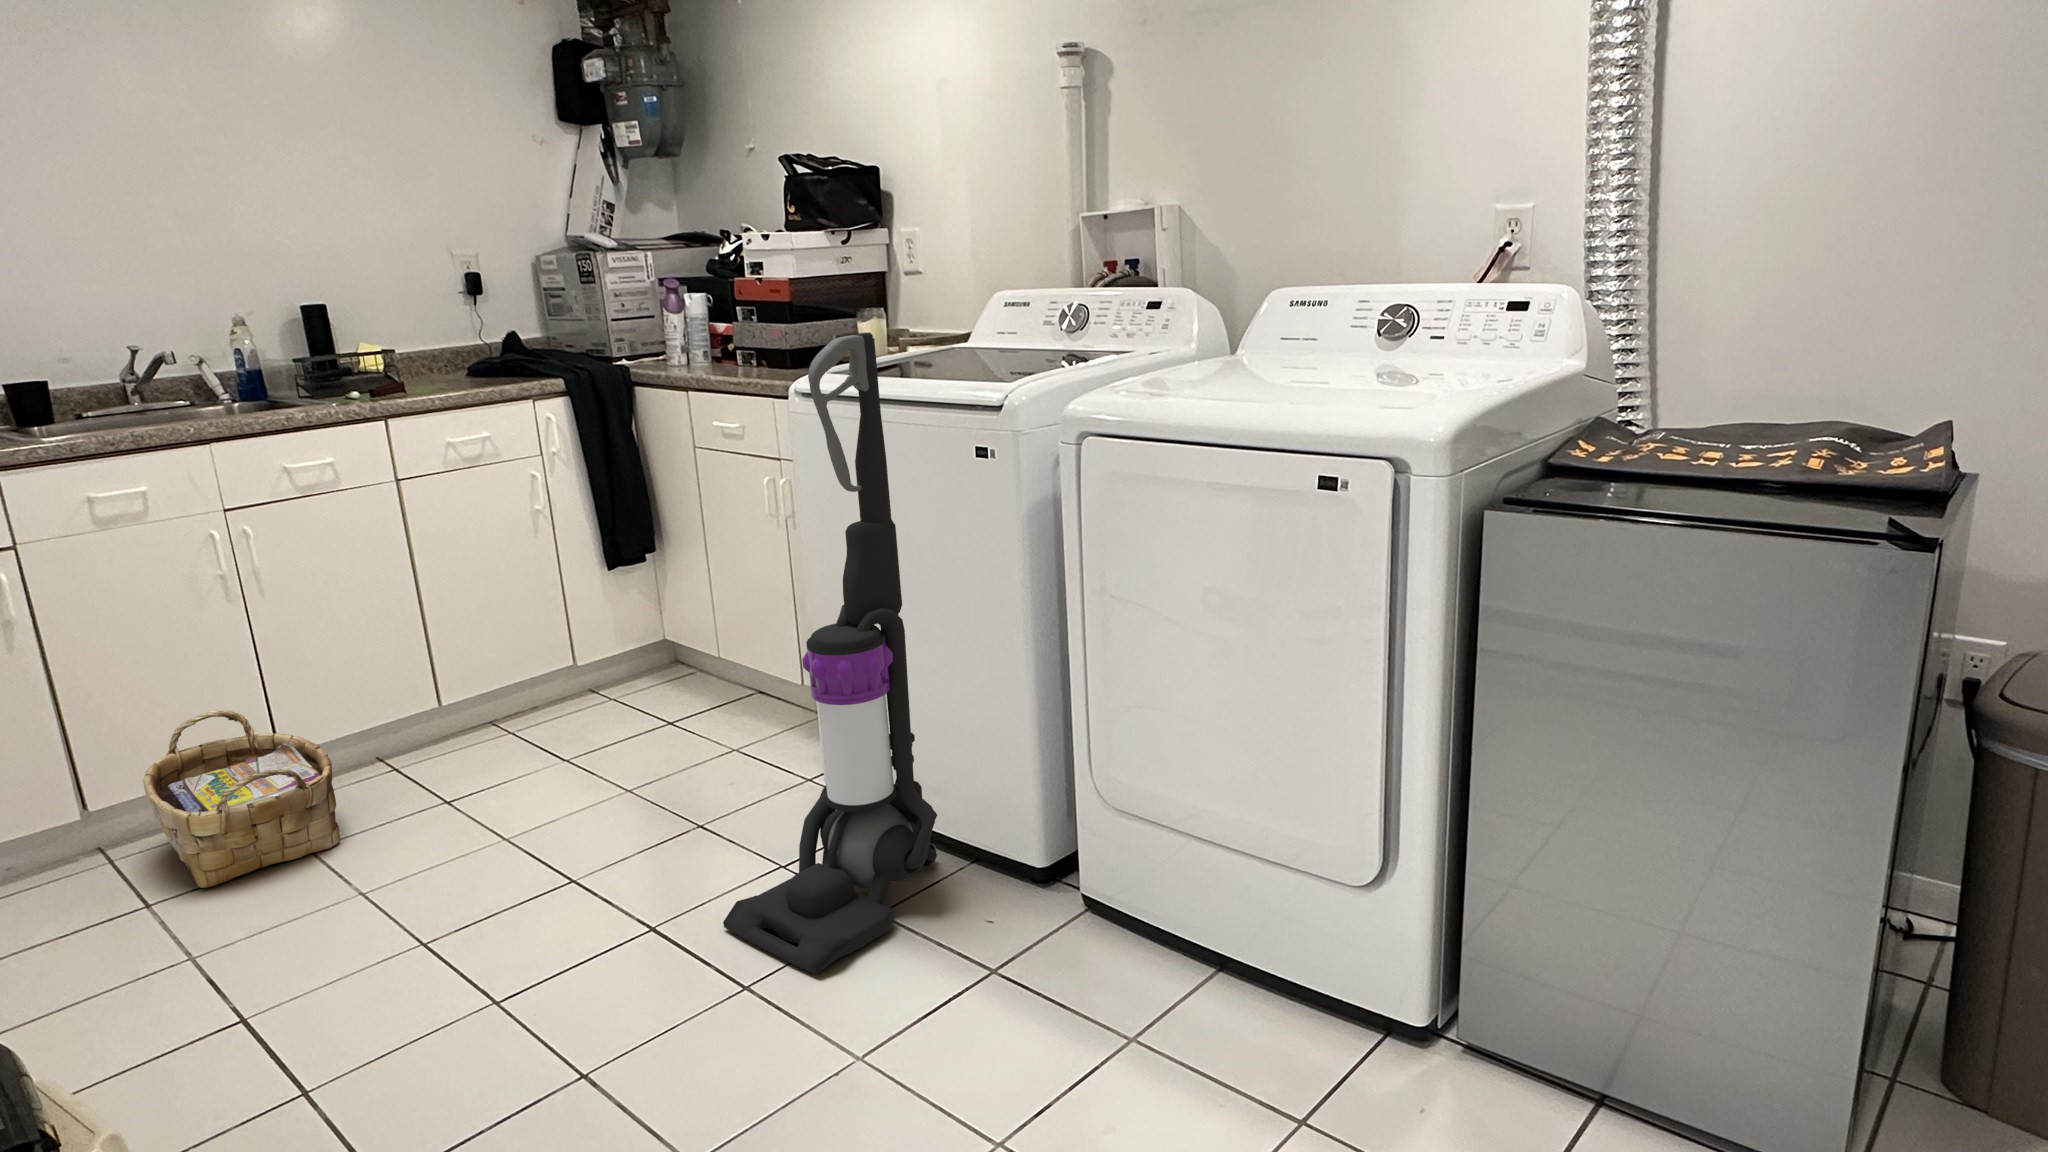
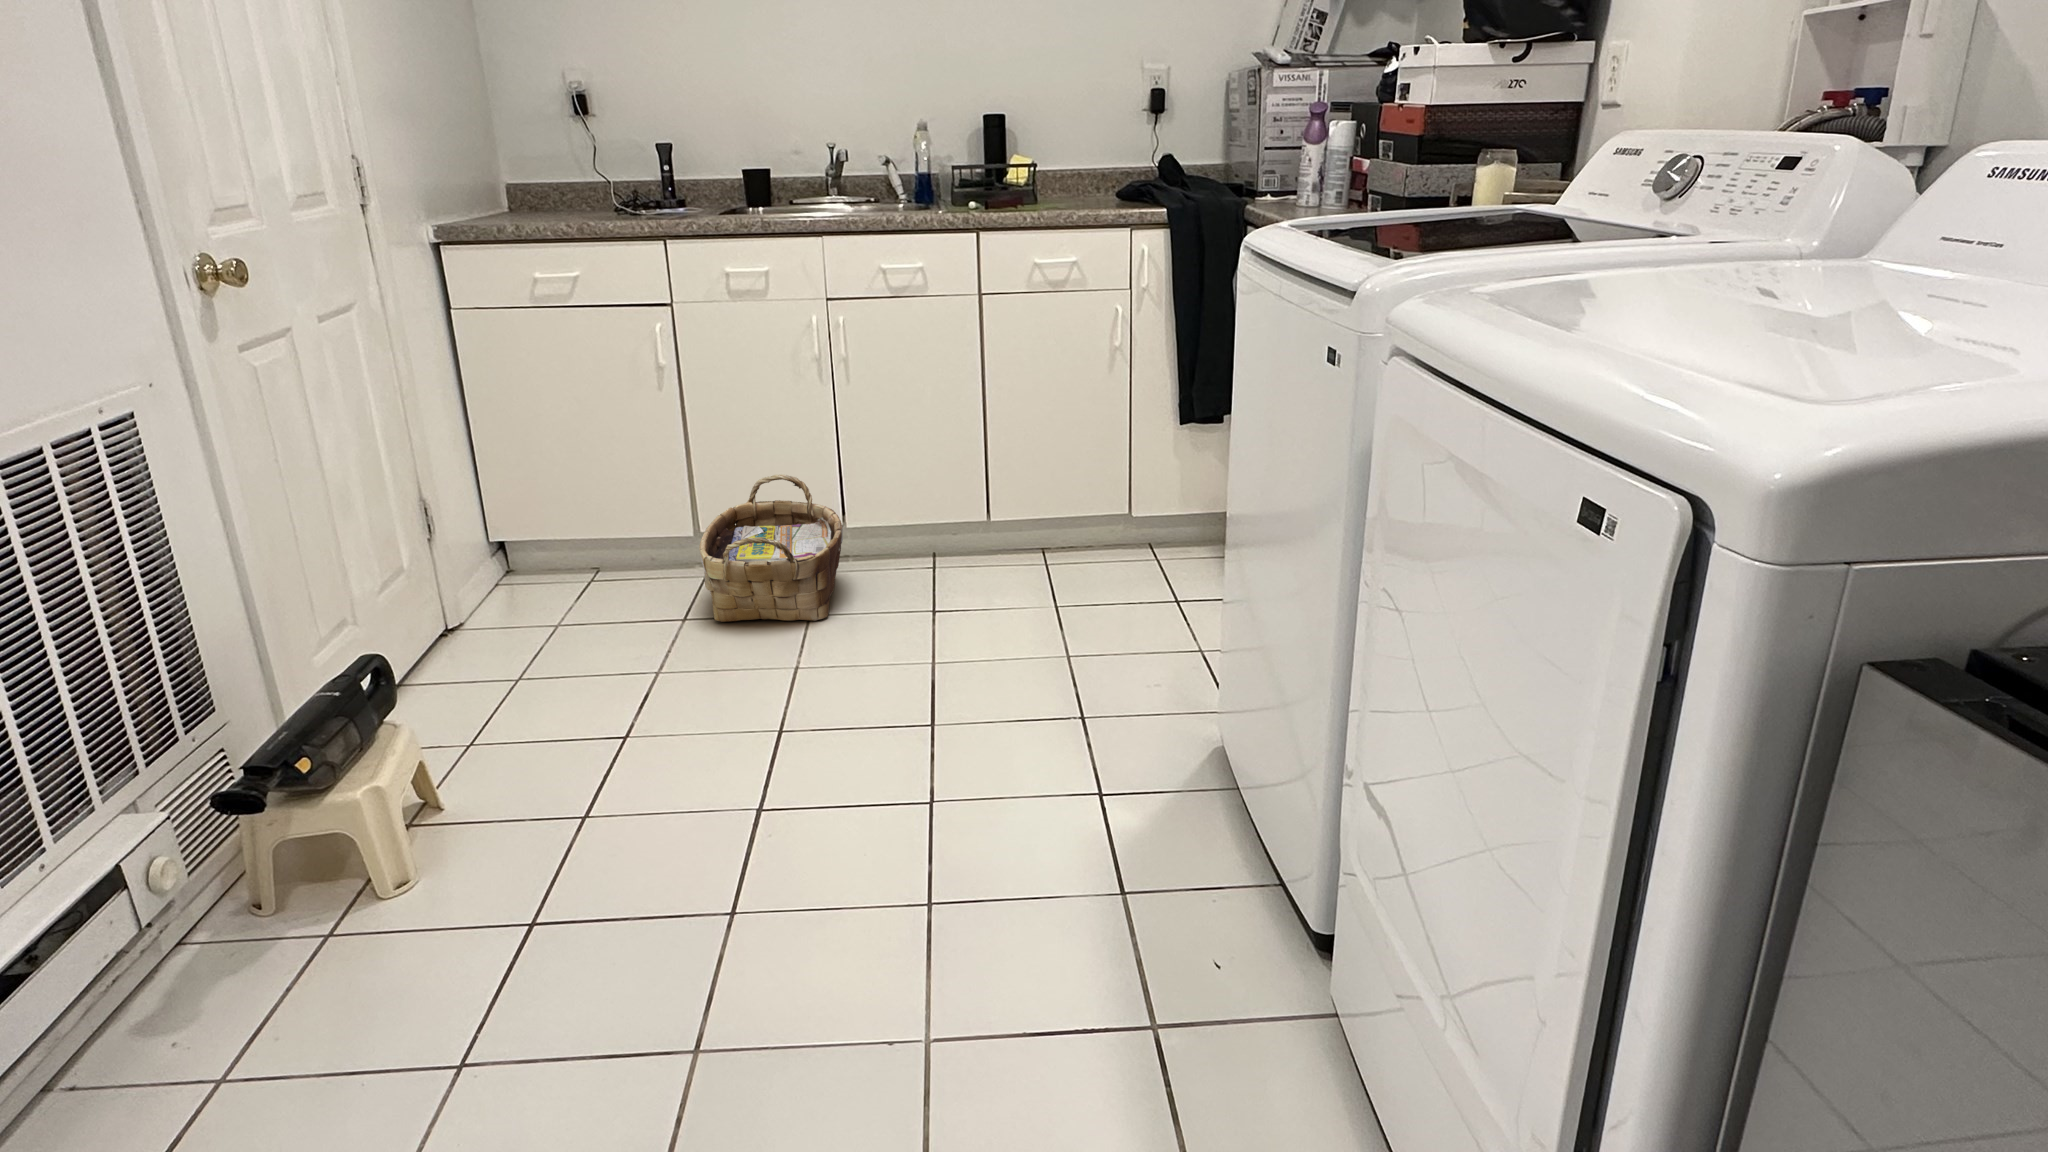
vacuum cleaner: present [723,332,937,975] -> none [962,169,1231,940]

